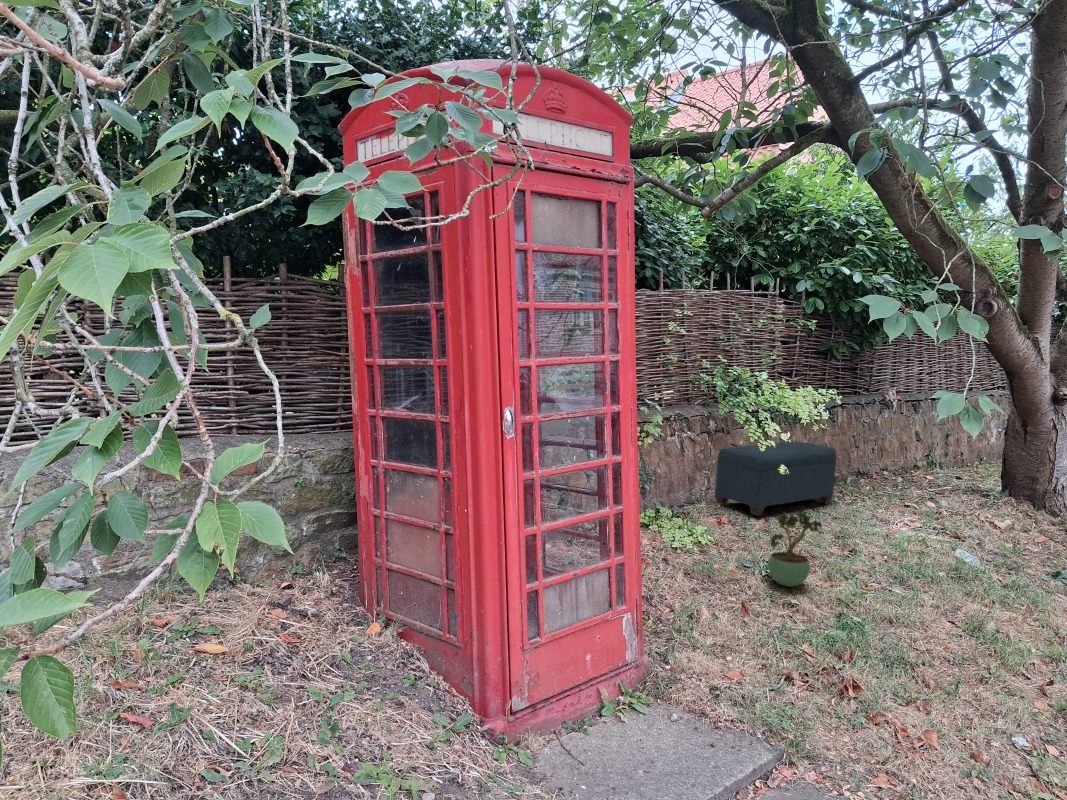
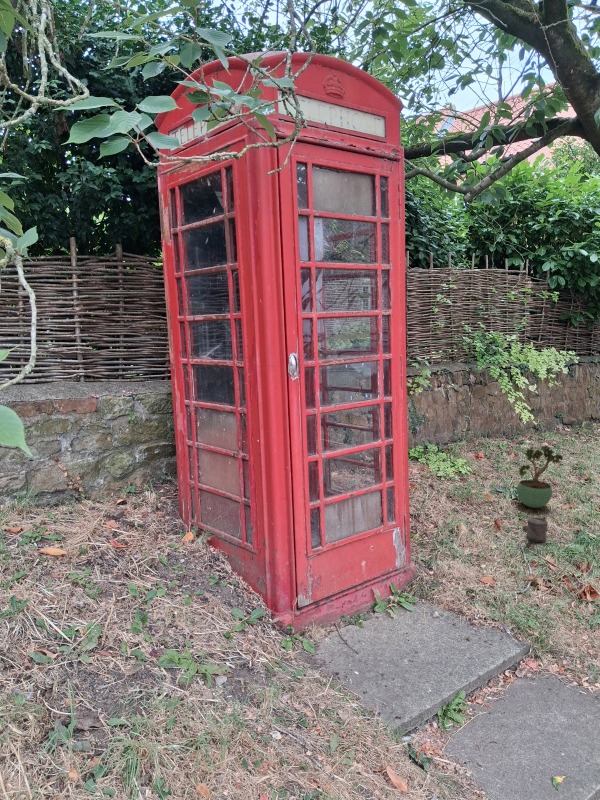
bench: present [715,441,836,516] -> none [474,393,574,451]
watering can: none [775,596,805,629] -> present [522,516,548,542]

